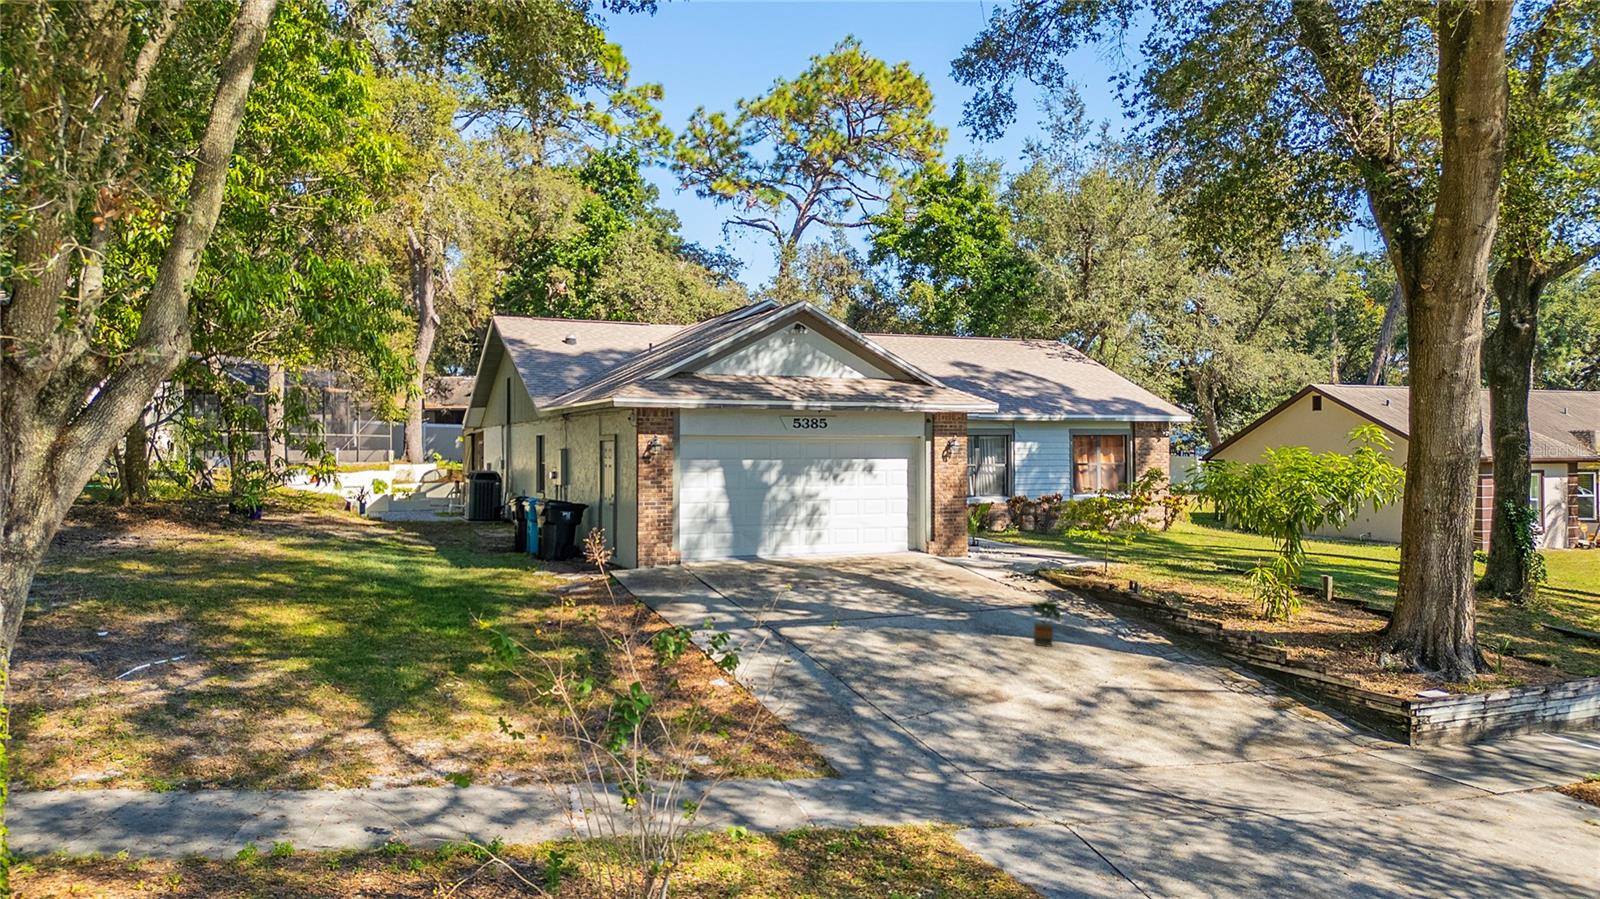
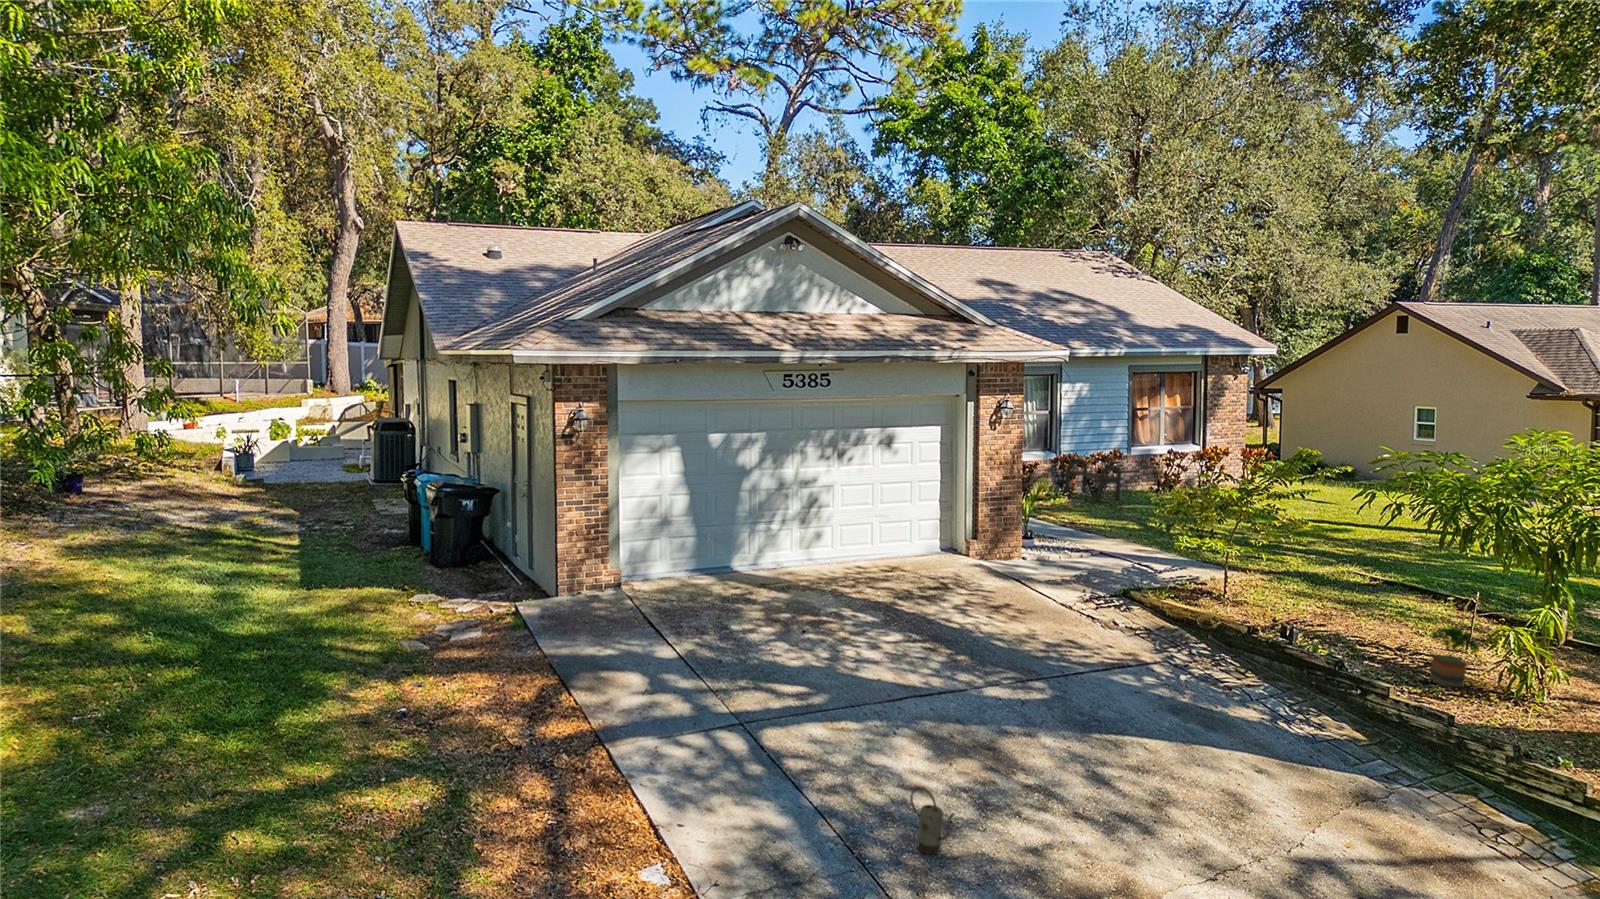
potted tree: present [1031,602,1061,647] -> present [1430,628,1480,687]
watering can: none [864,619,888,655] -> present [910,787,955,854]

